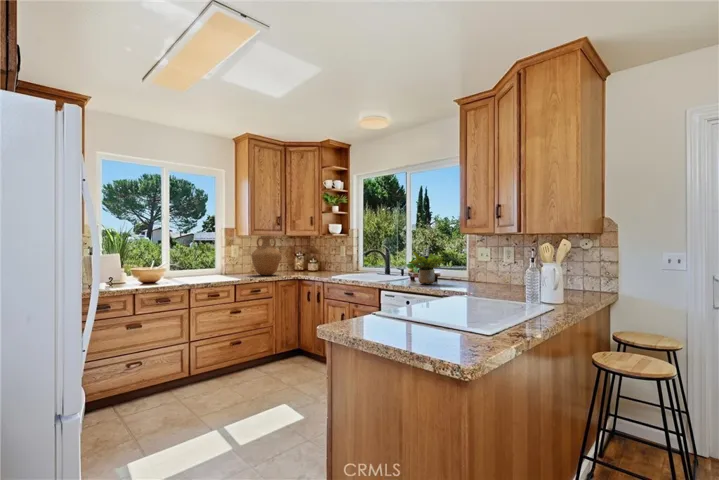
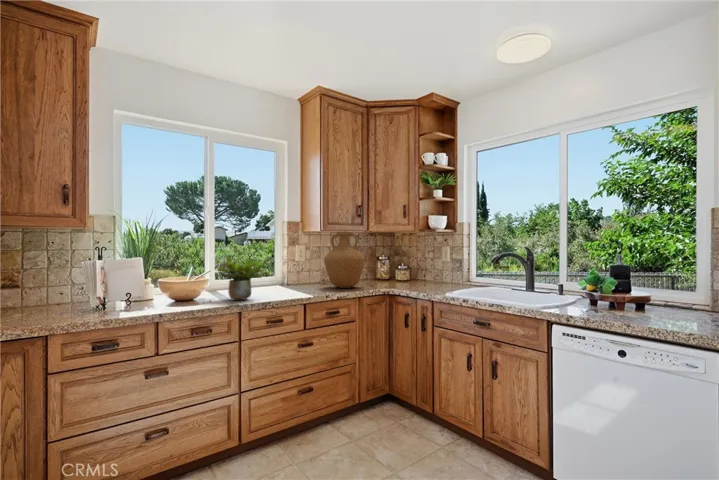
potted plant: present [409,252,446,284] -> present [218,256,265,300]

